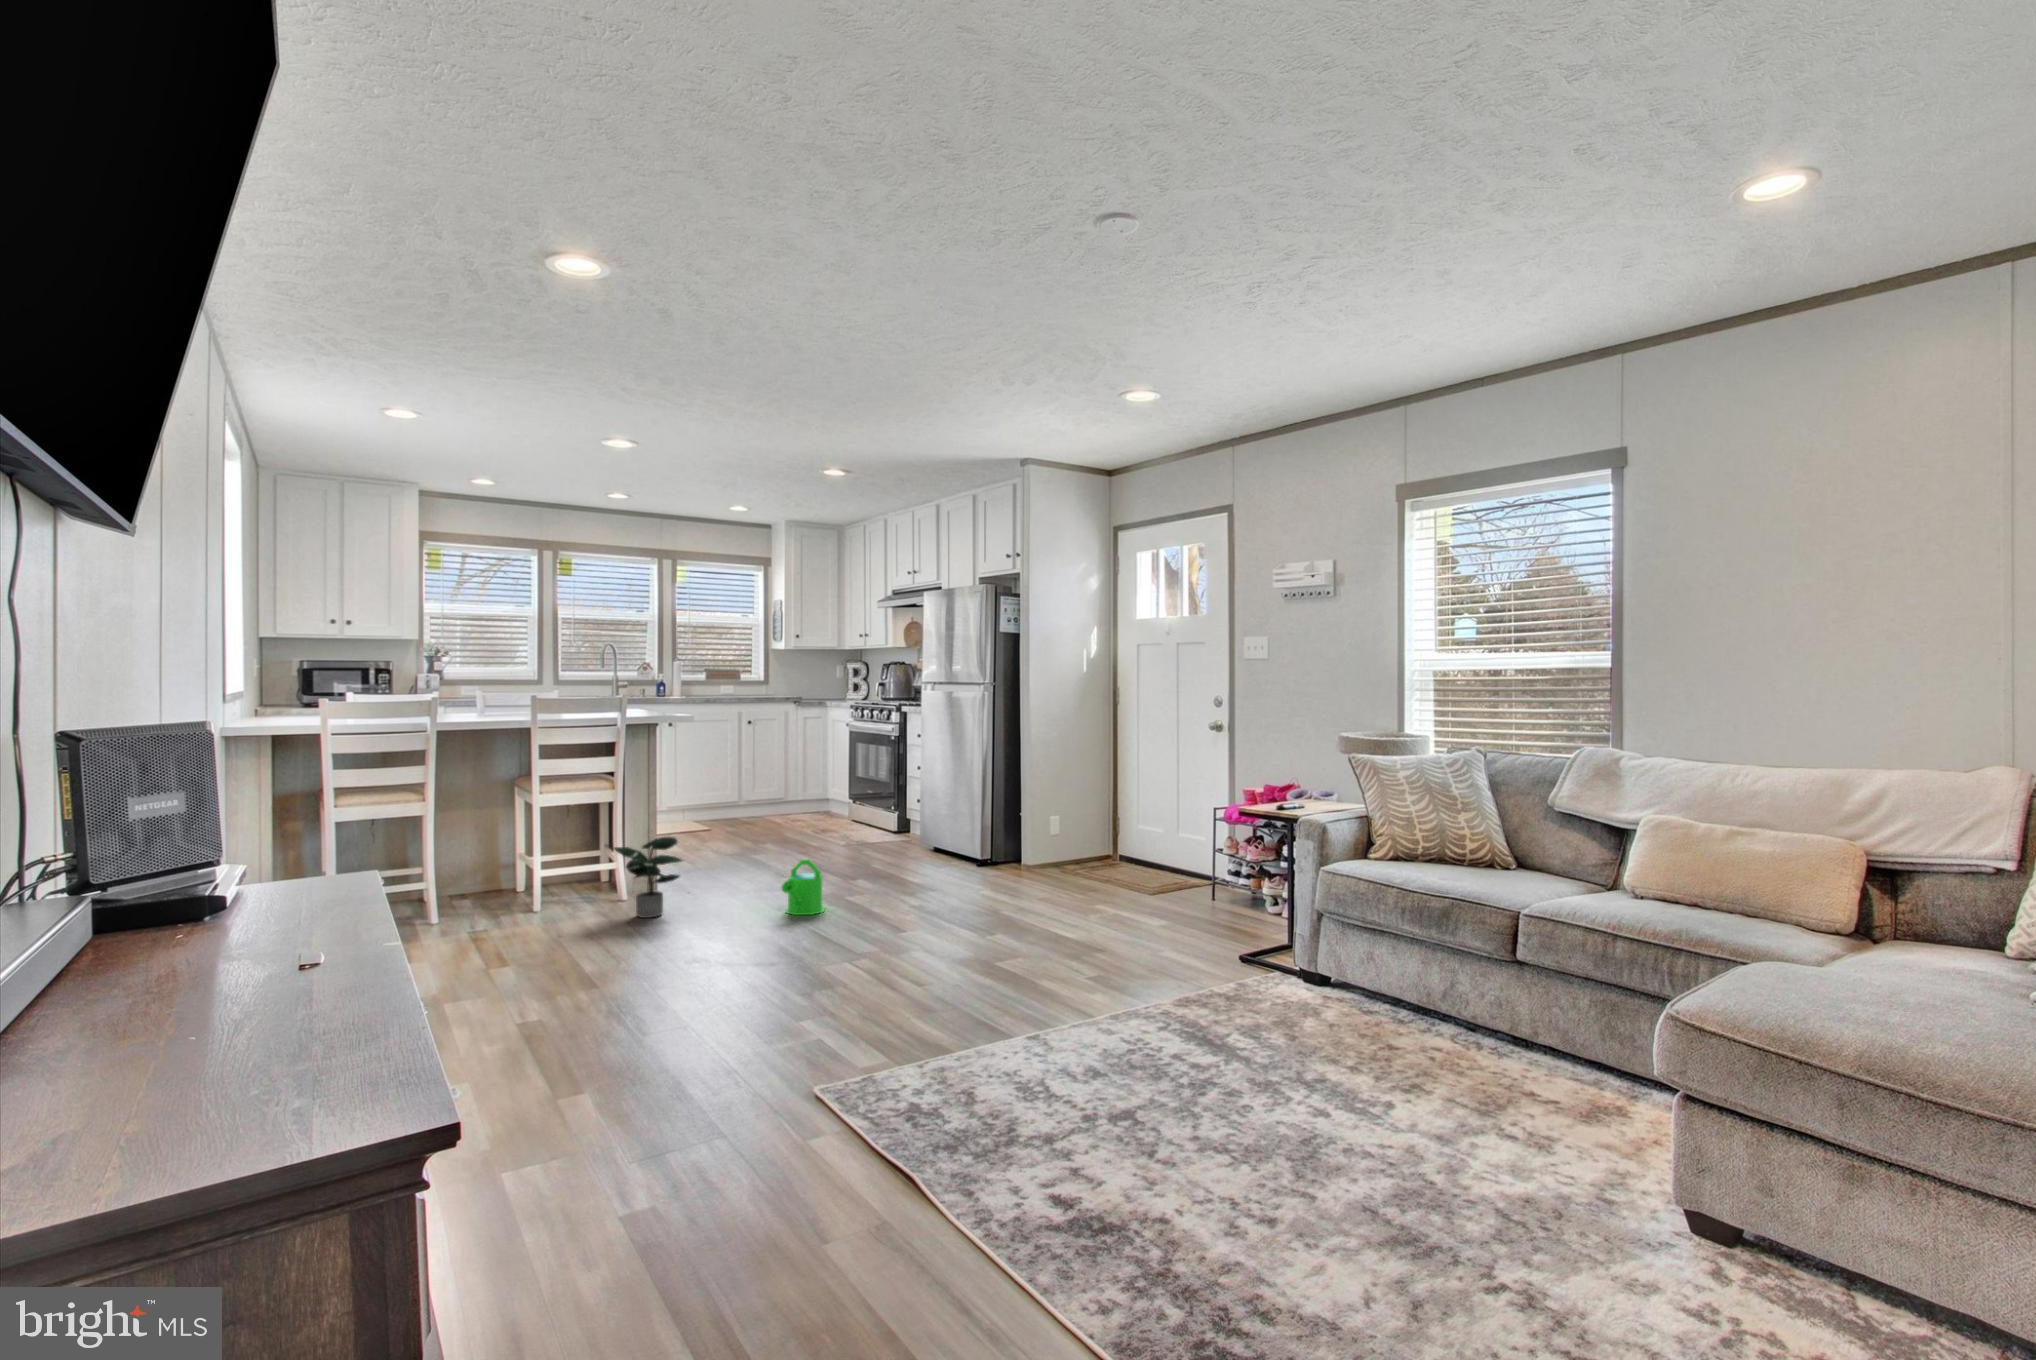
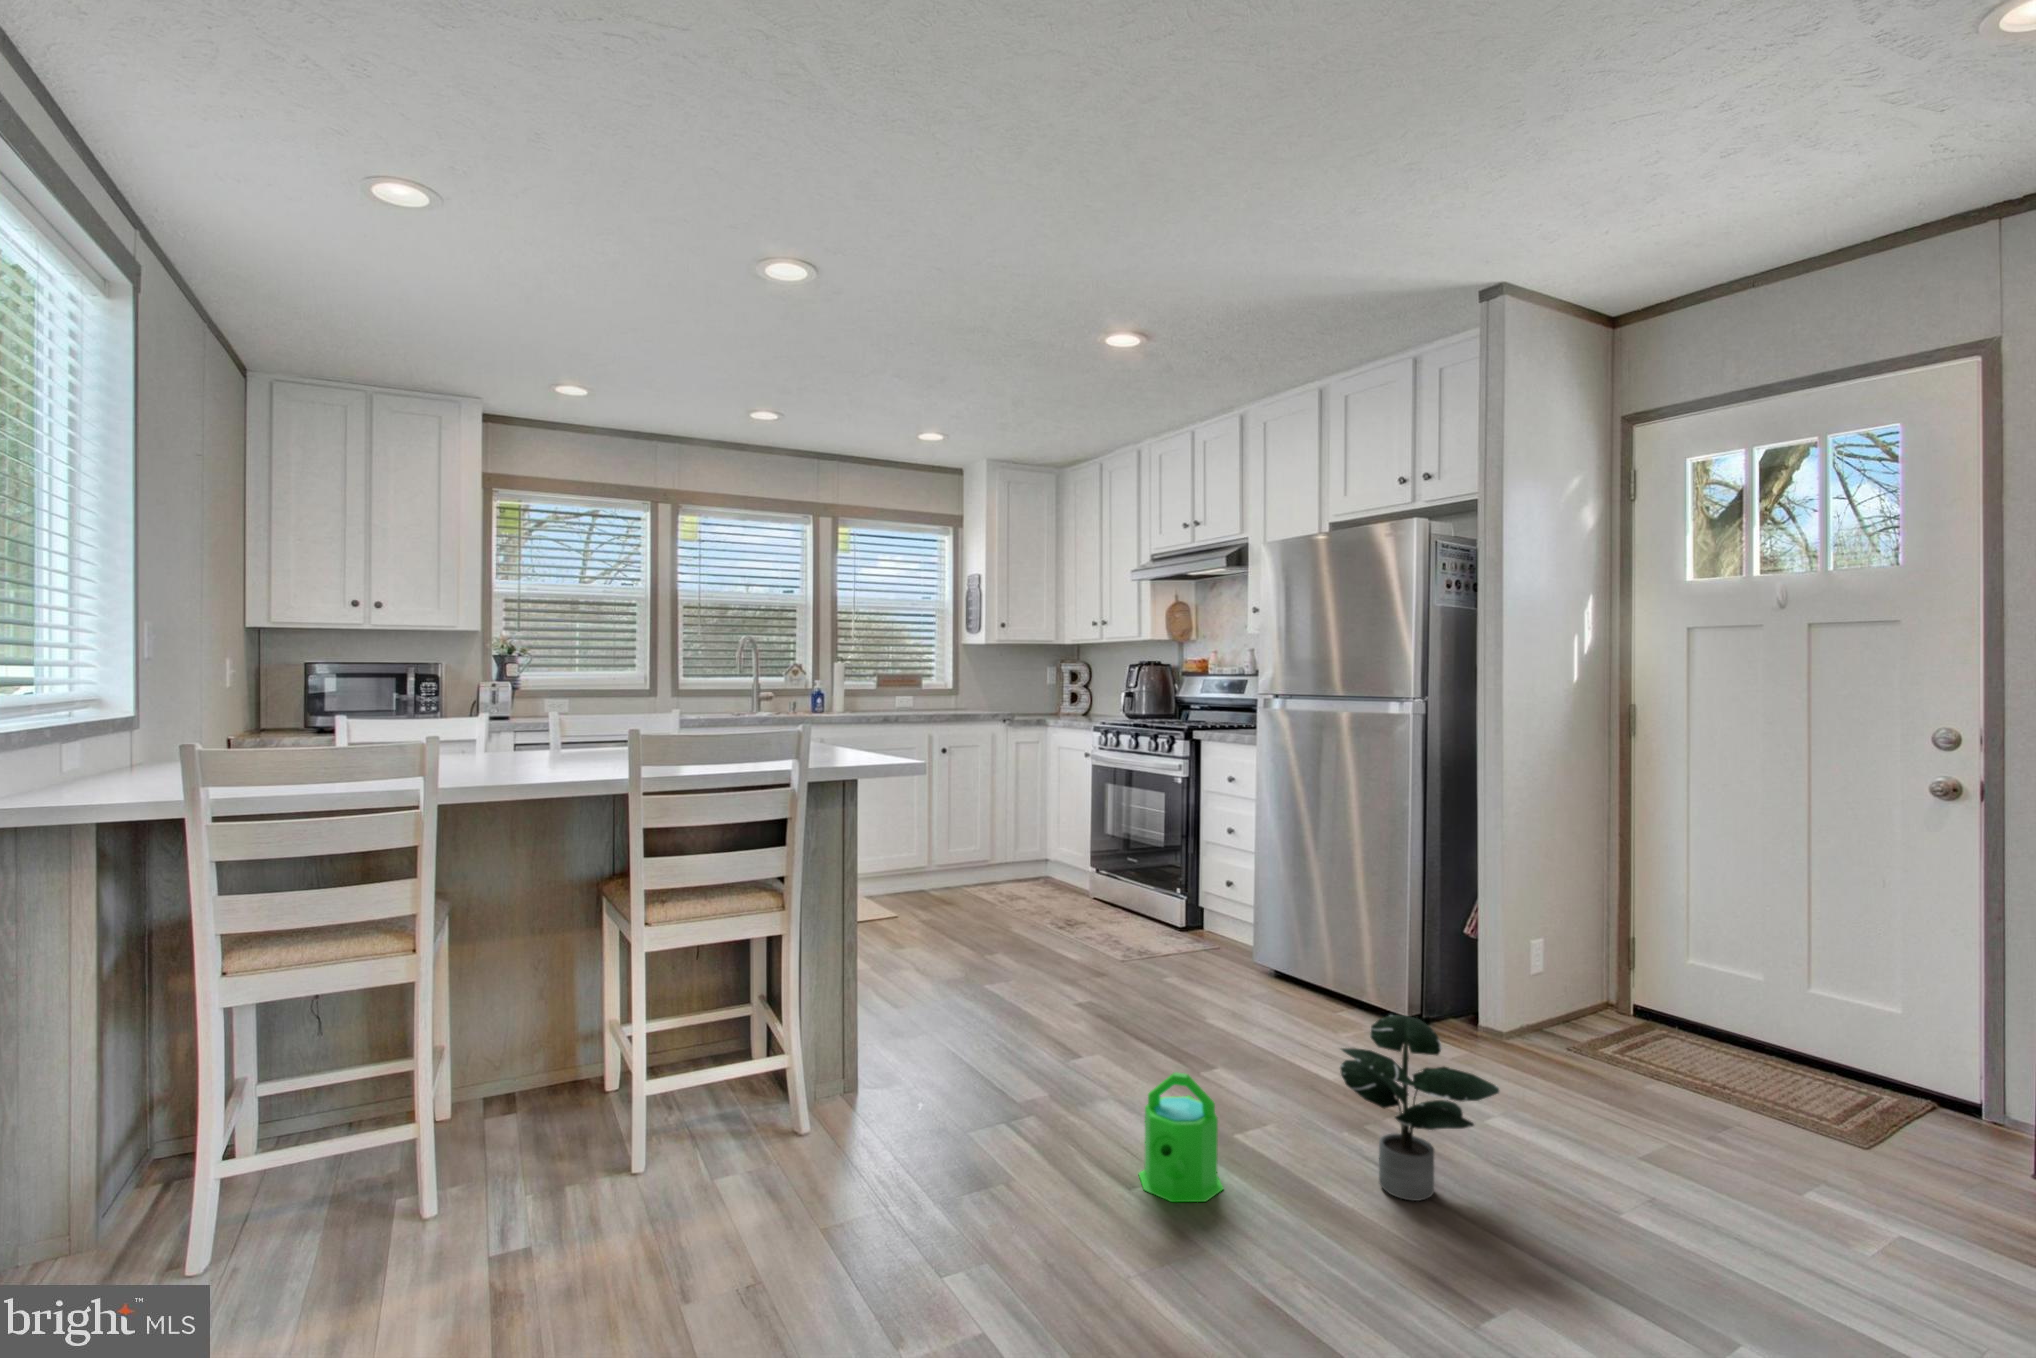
potted plant: present [614,837,683,918] -> present [1340,1015,1499,1201]

